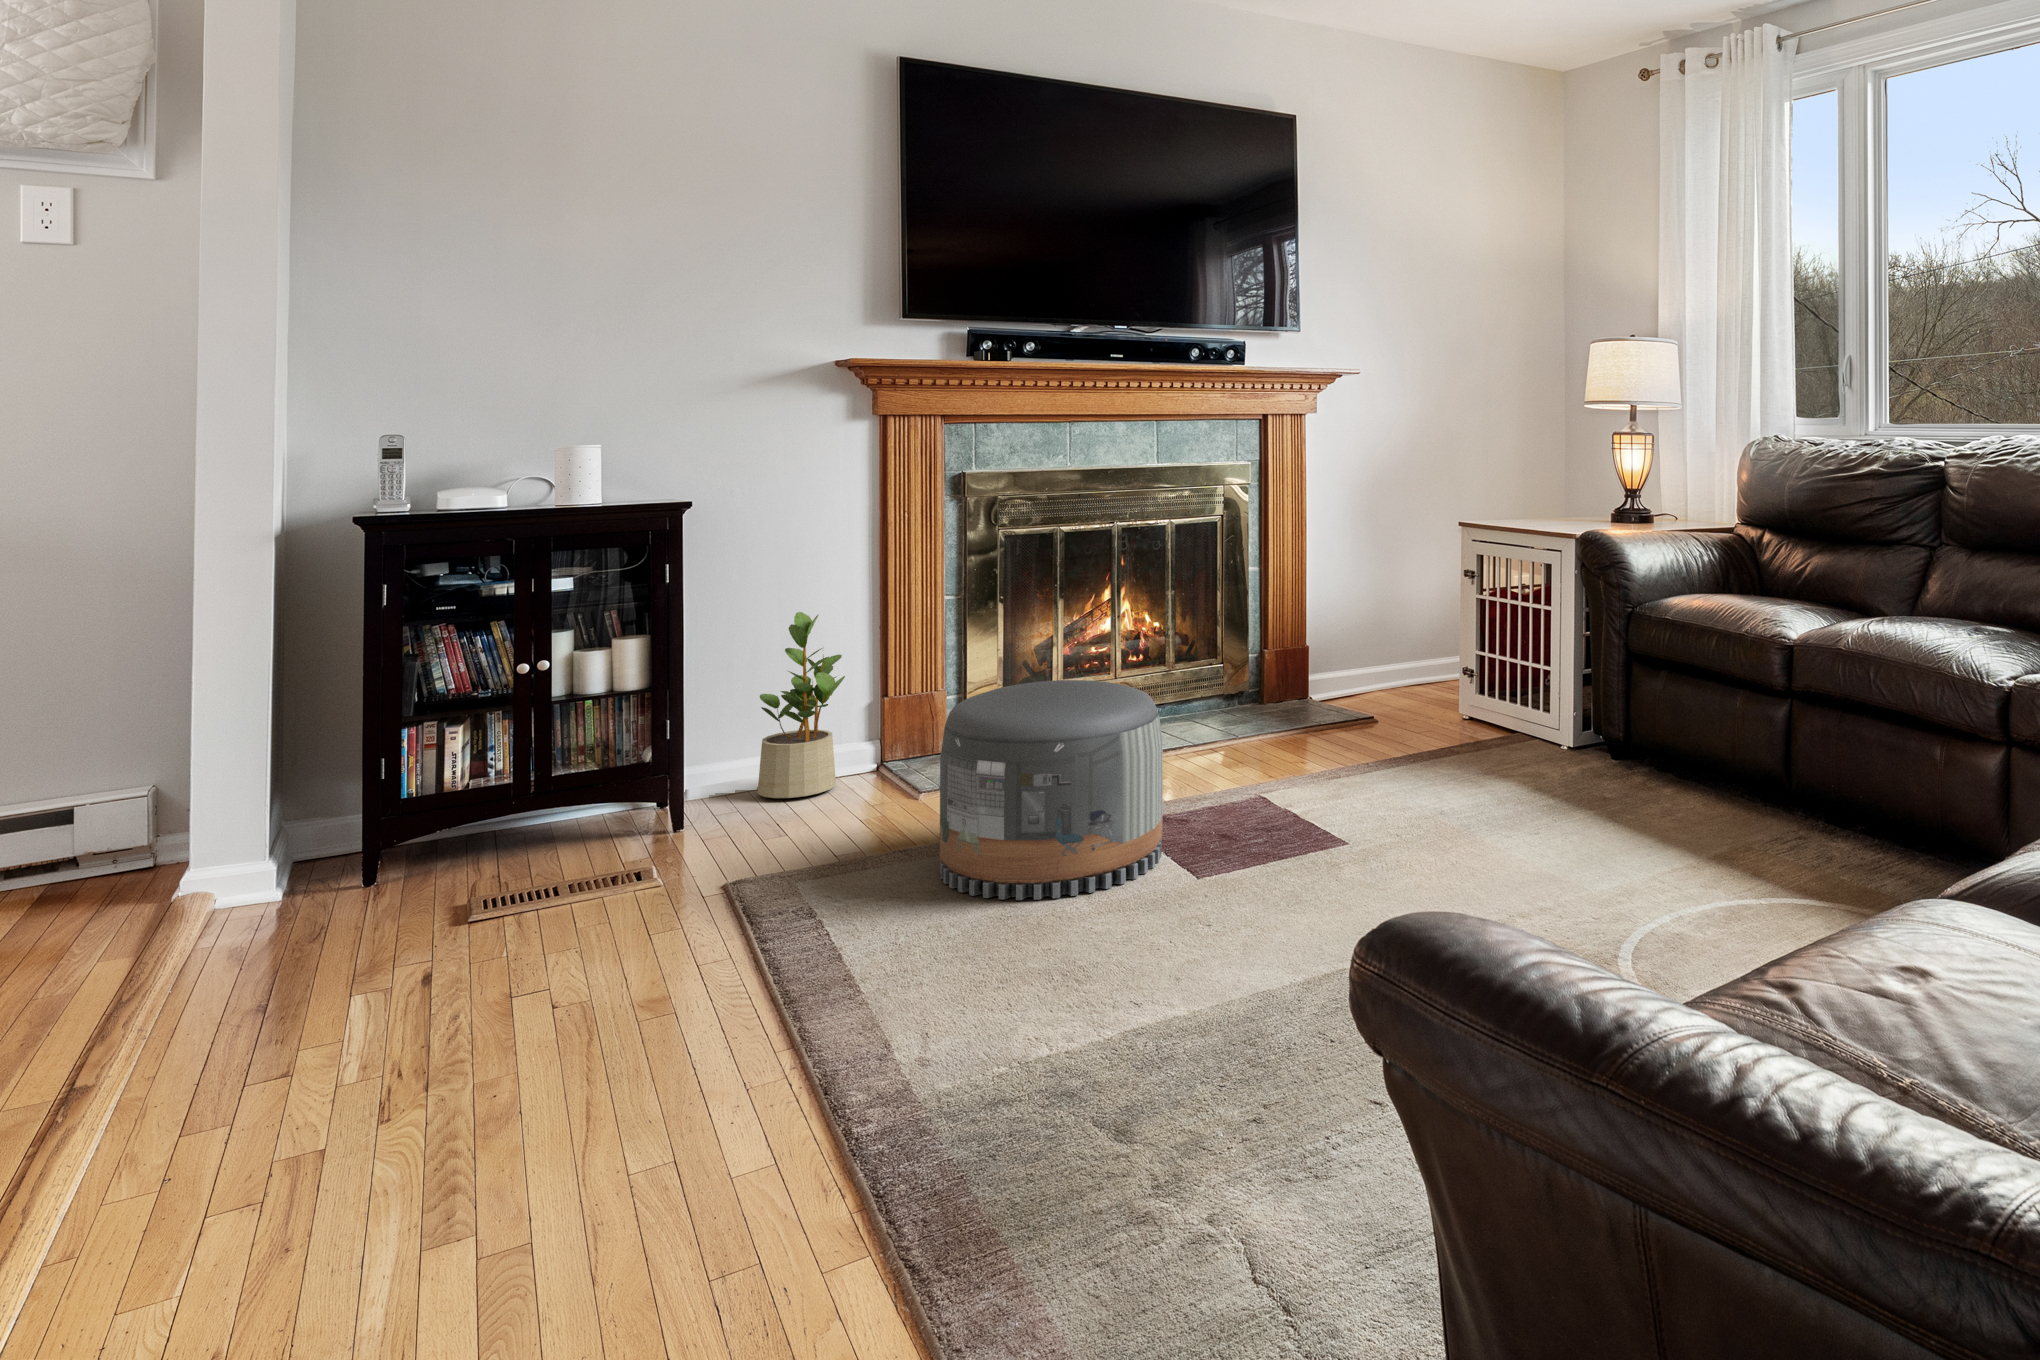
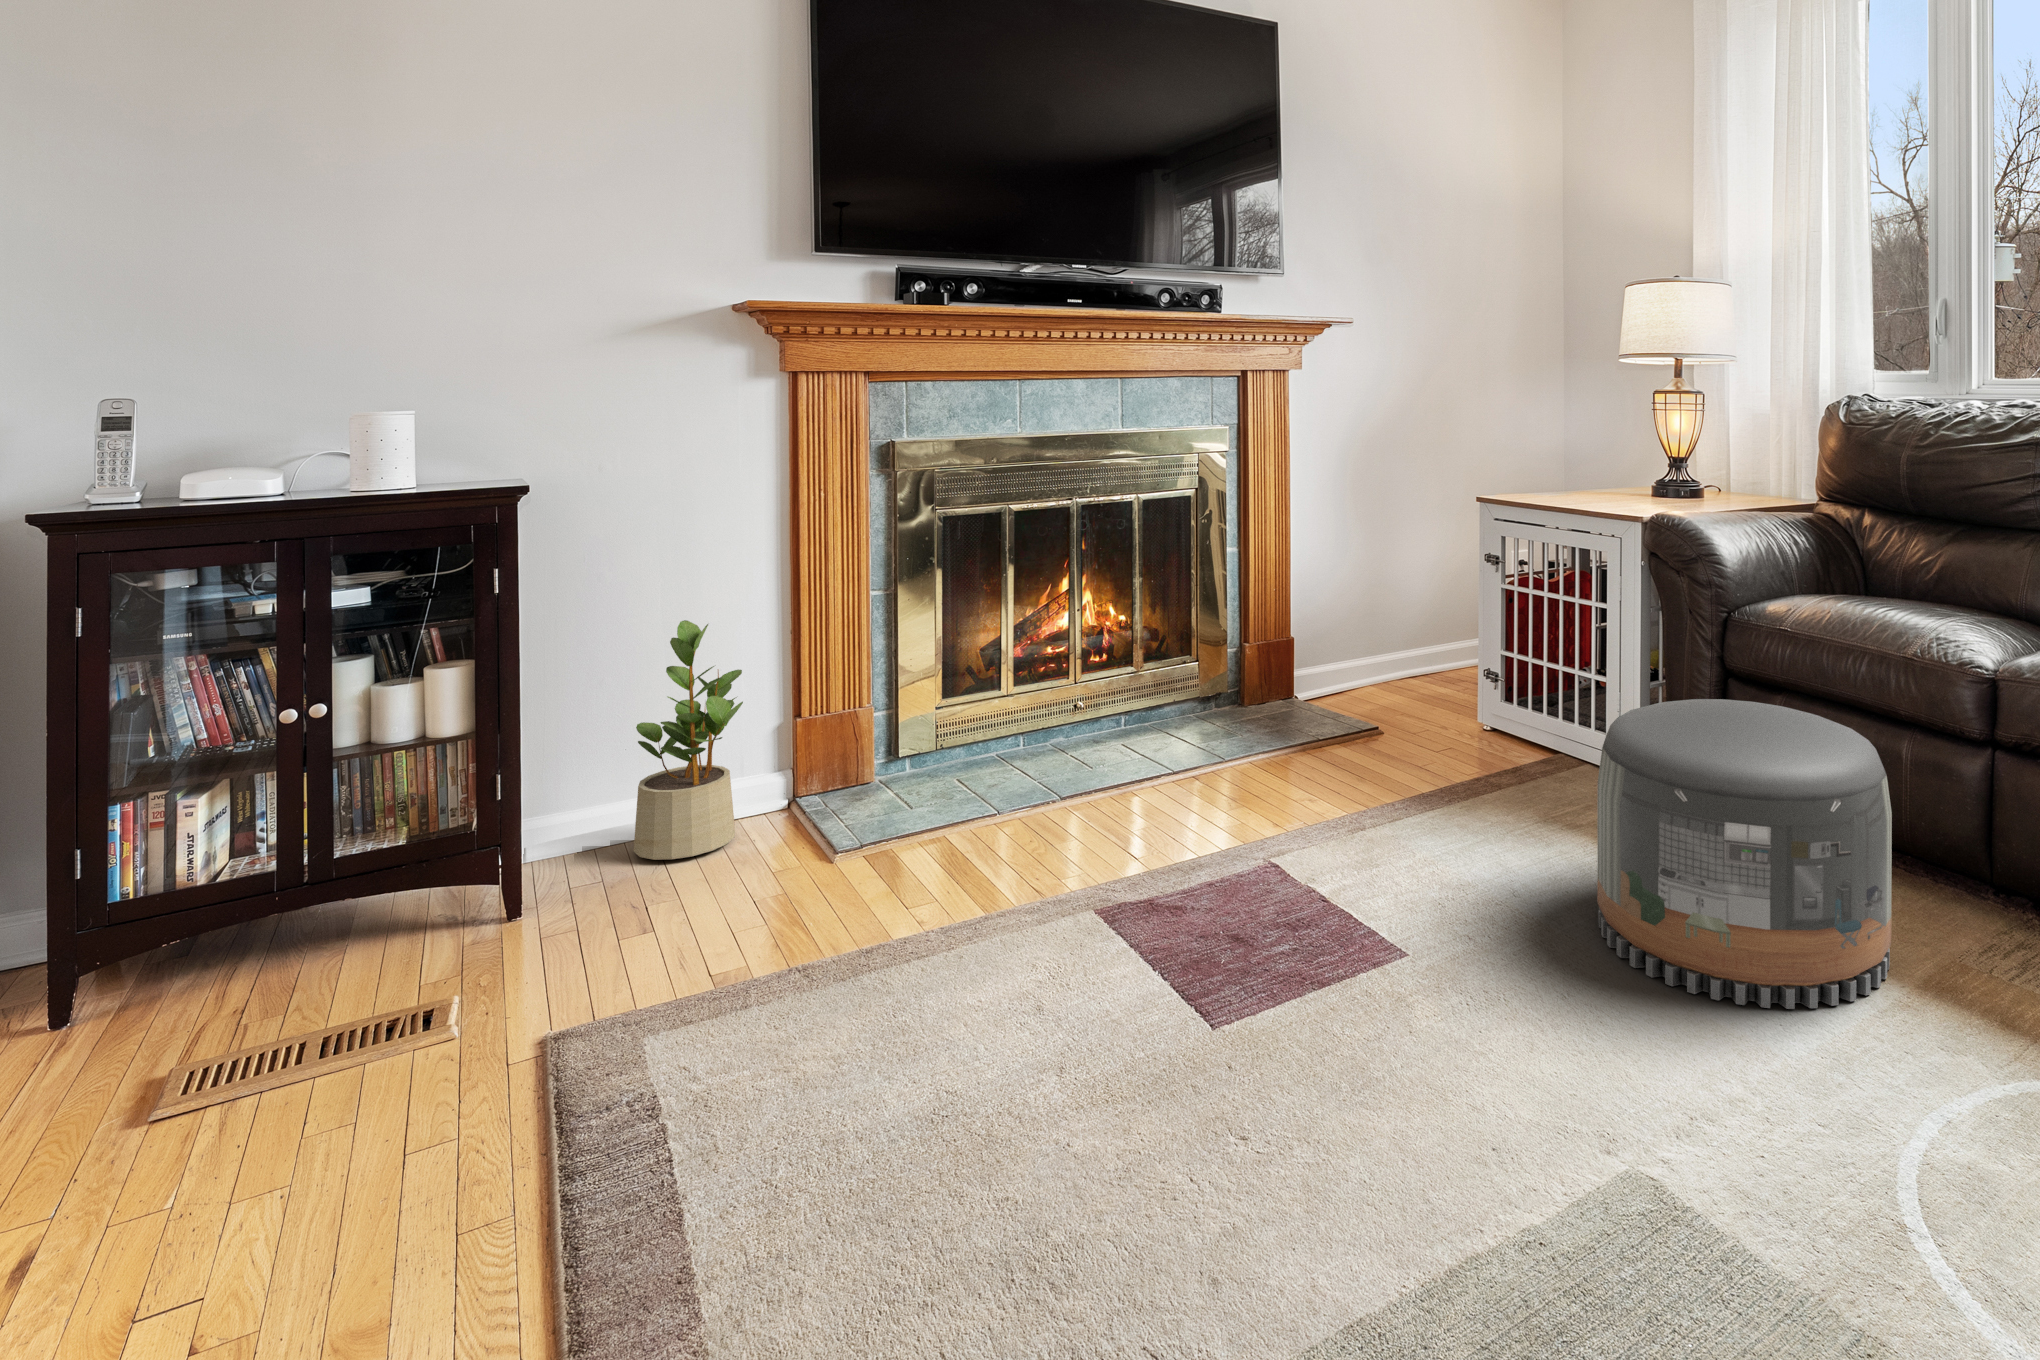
pouf: present [940,680,1163,900] -> present [1597,699,1892,1009]

